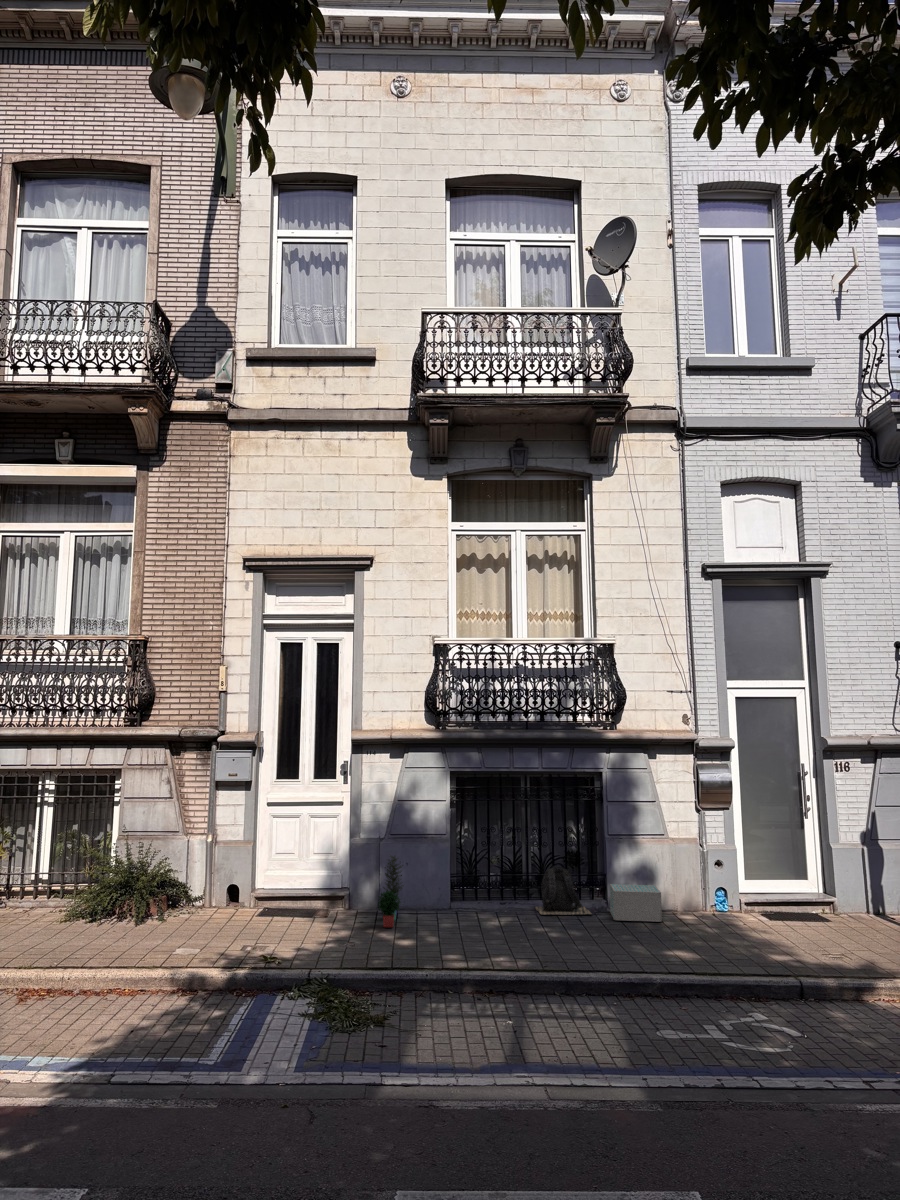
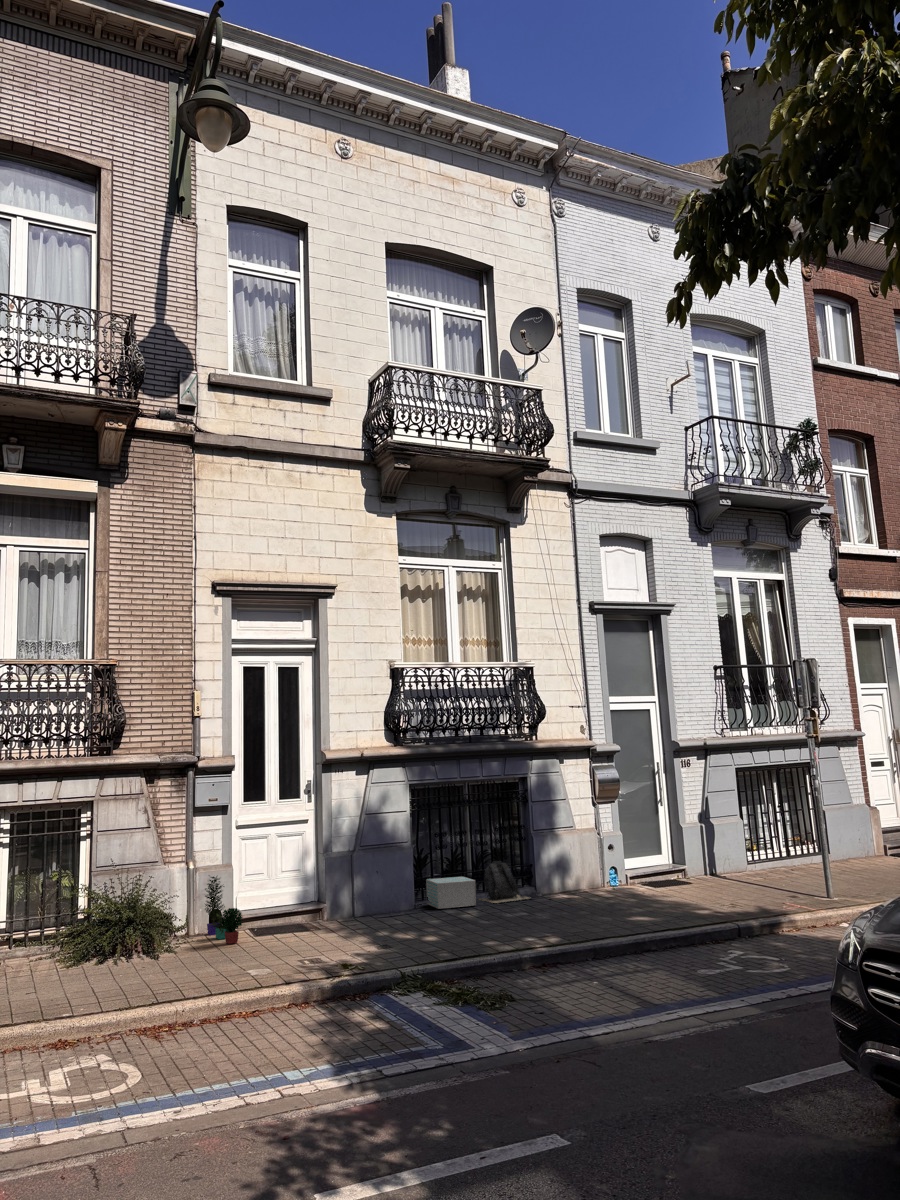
potted plant: present [378,856,403,927] -> present [205,876,243,944]
storage box: present [610,884,662,922] -> present [426,877,476,909]

